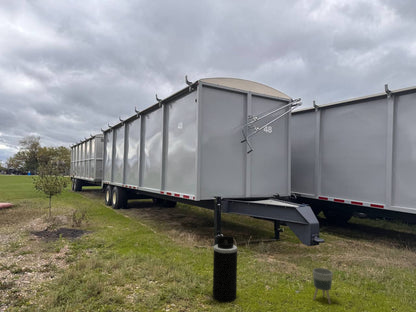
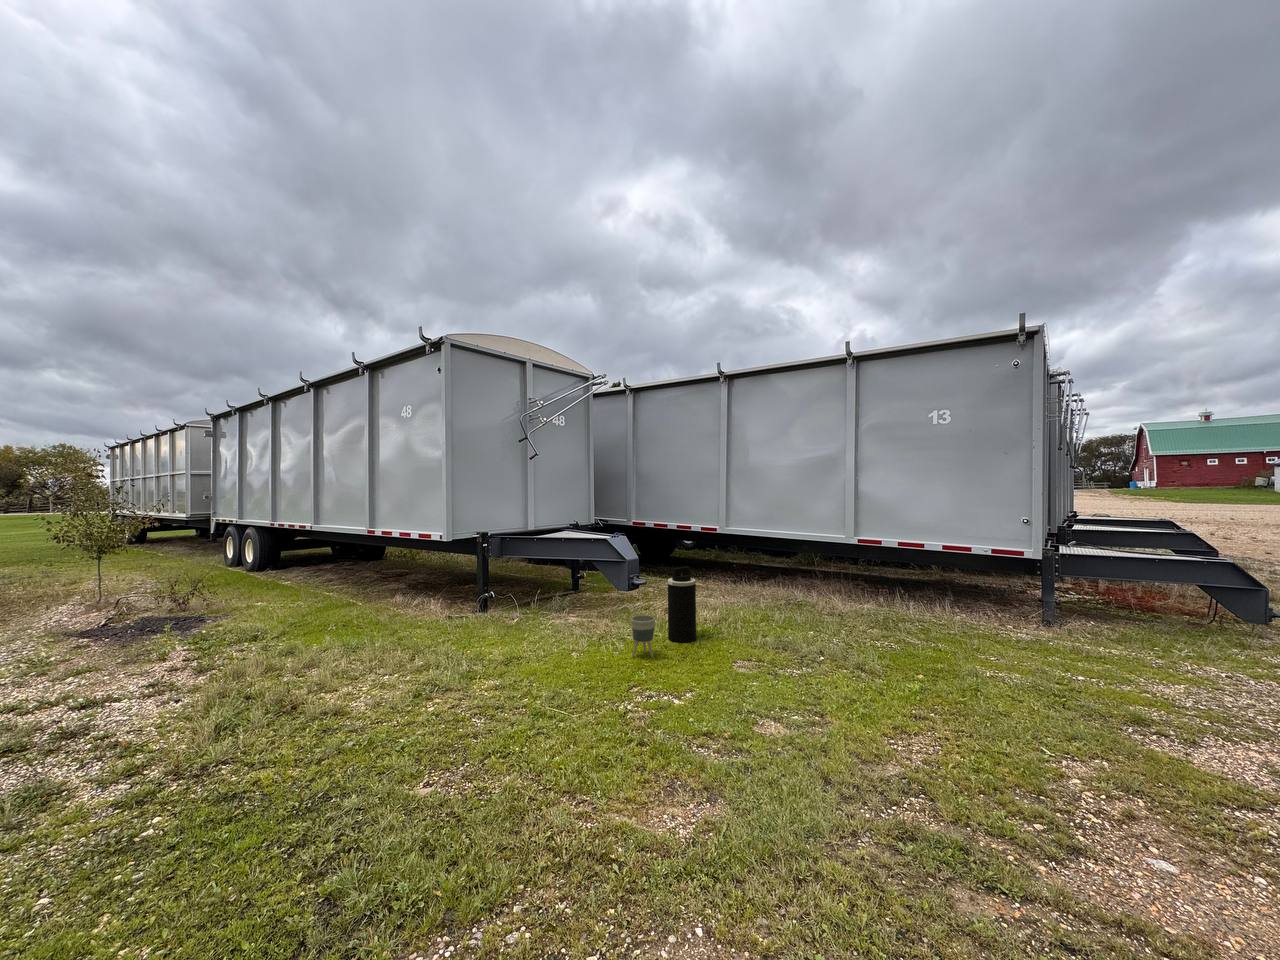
trash can: present [213,236,237,303] -> present [668,566,696,643]

